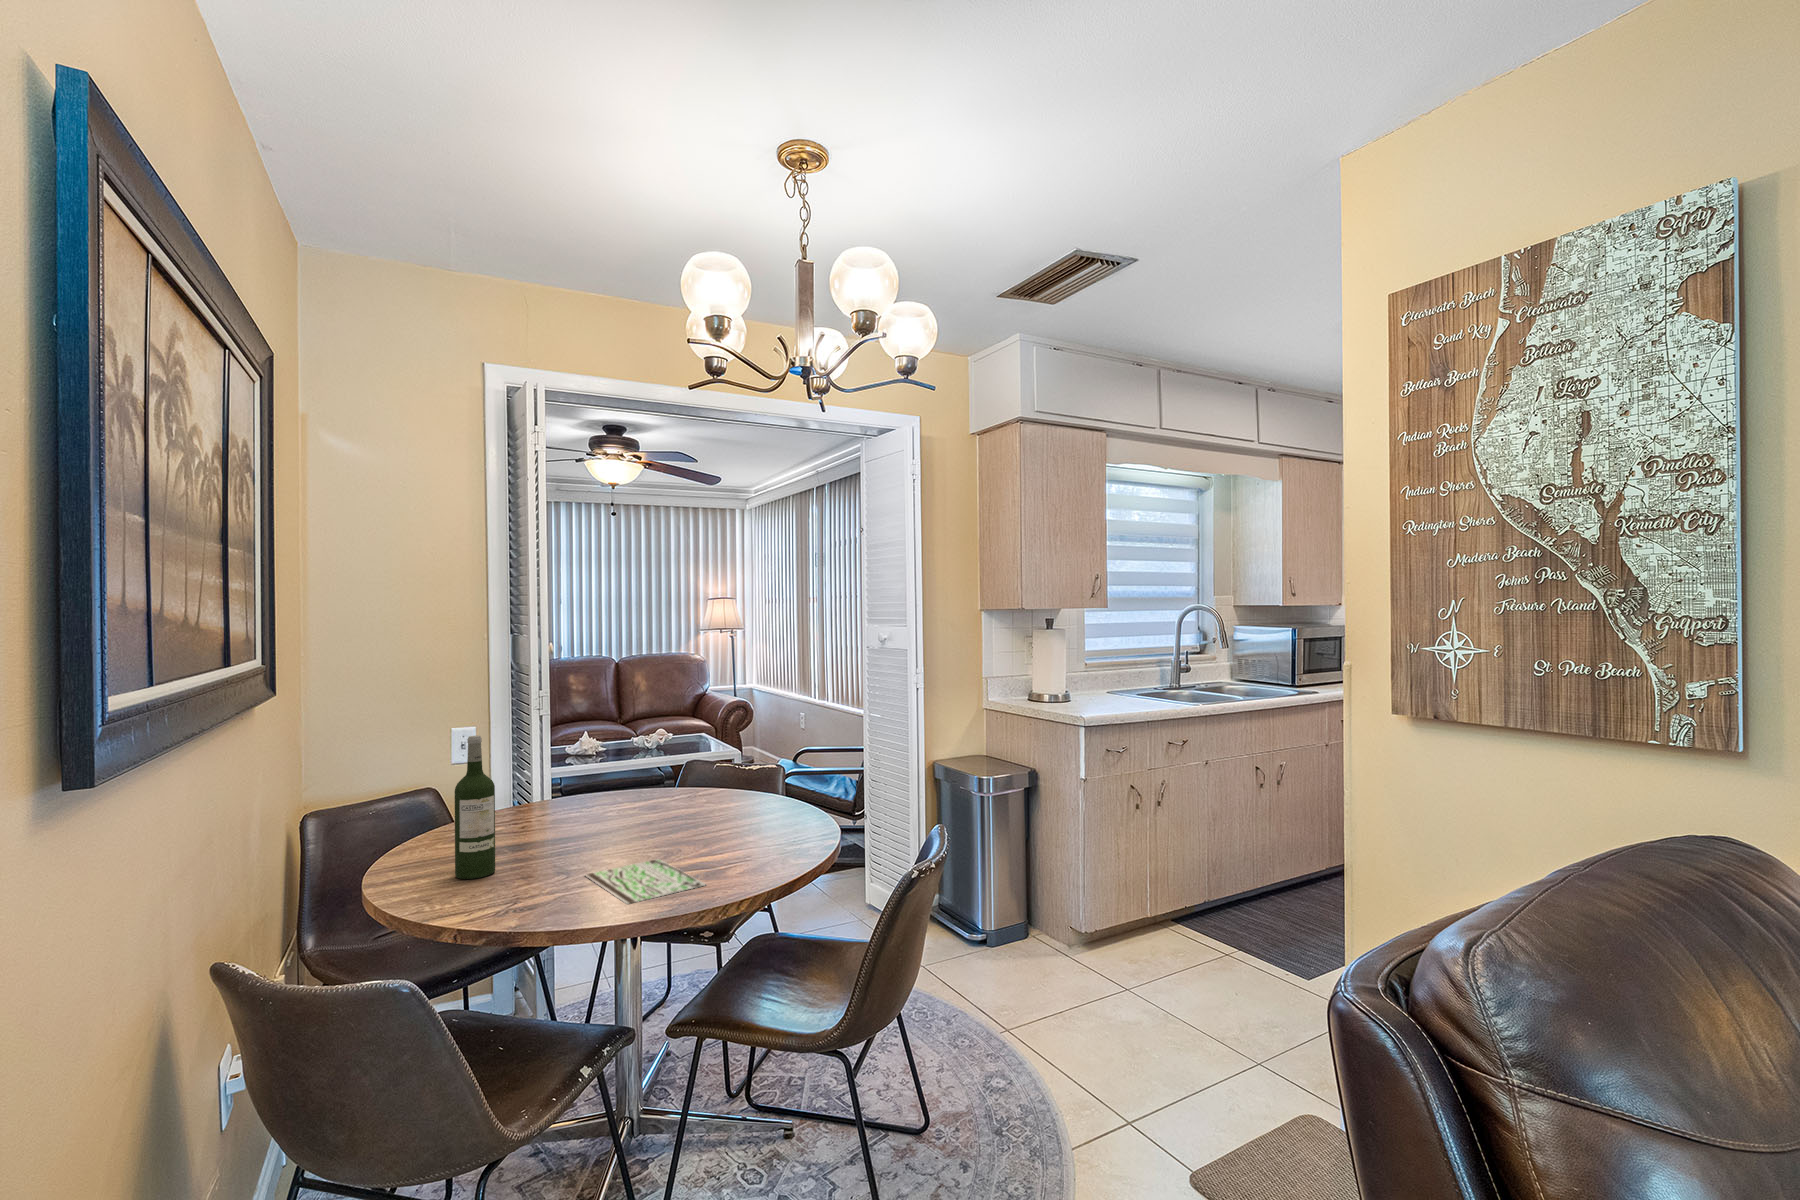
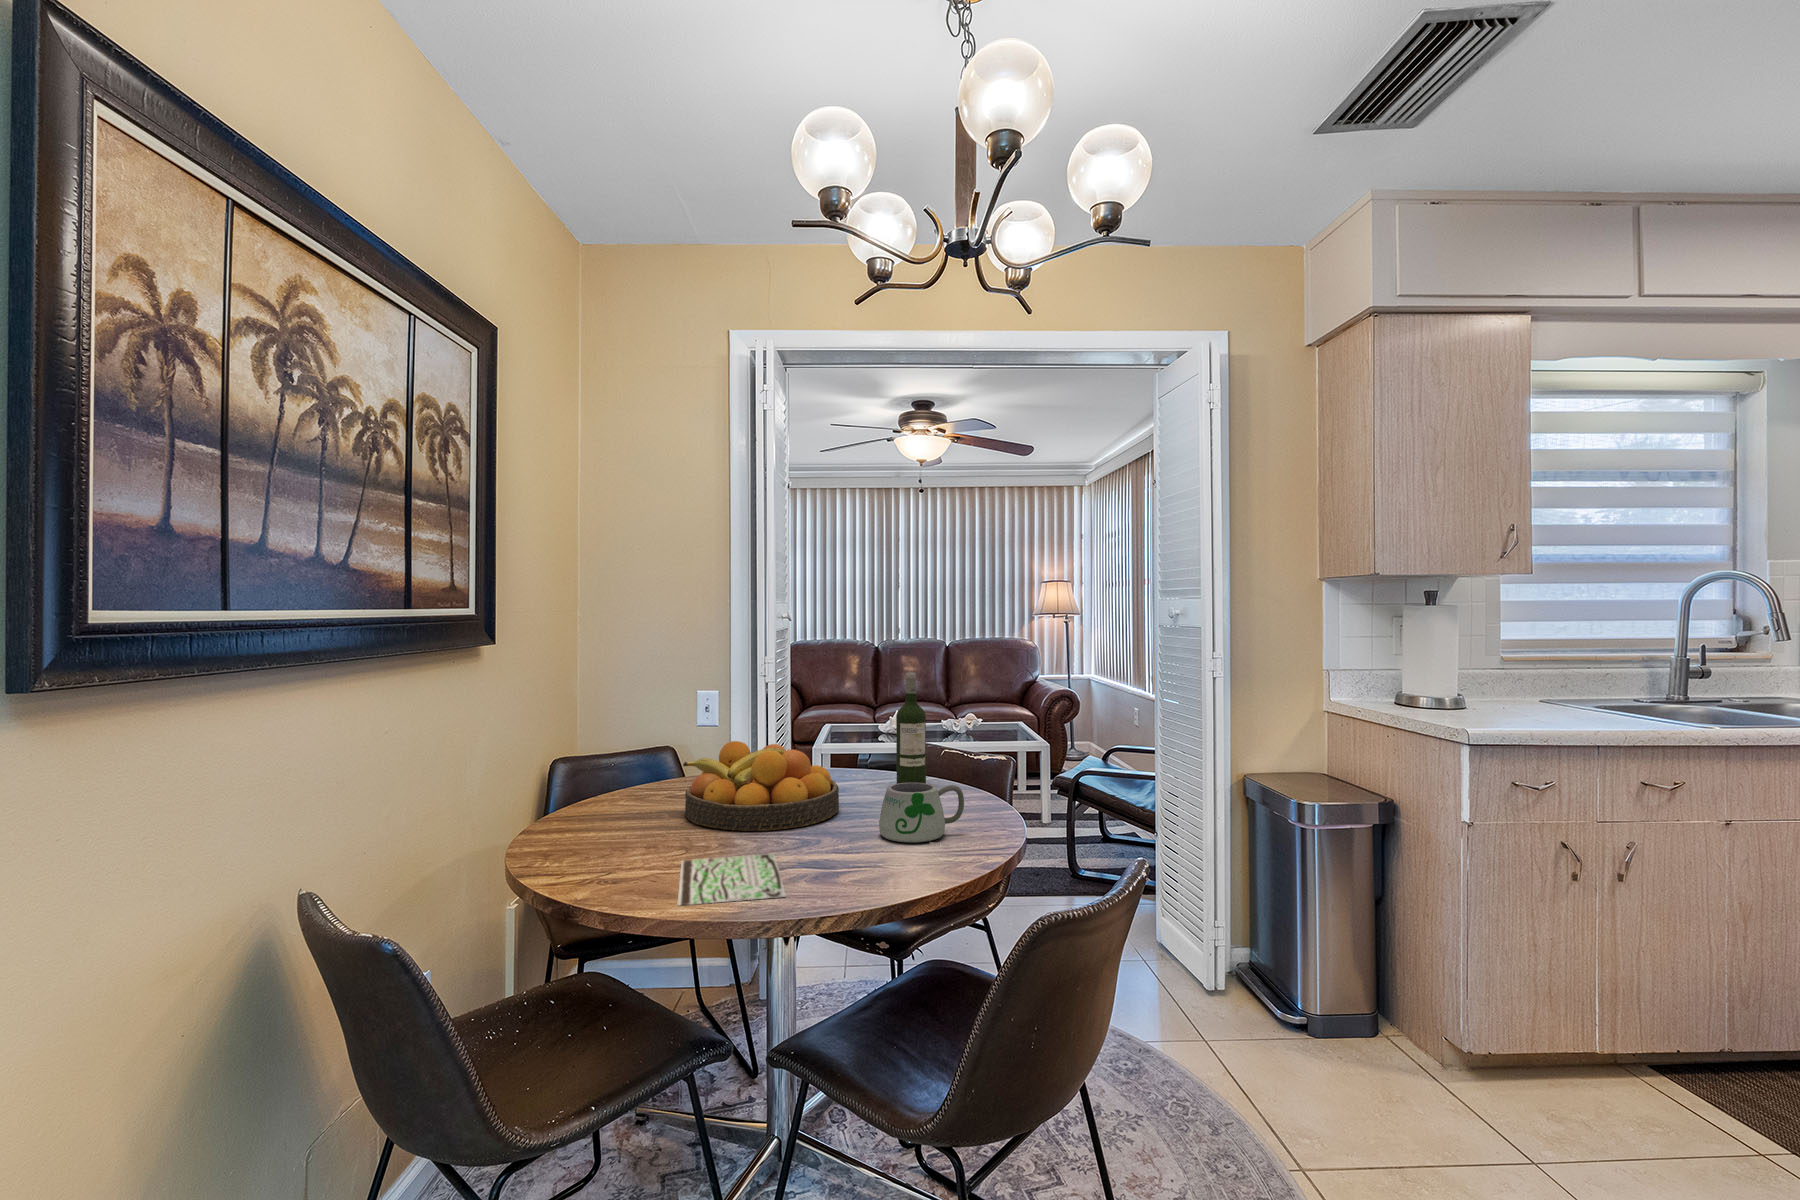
wine bottle: present [455,735,495,879] -> present [896,673,926,784]
fruit bowl: none [527,770,673,848] -> present [683,741,839,831]
mug: none [725,788,790,837] -> present [879,783,964,846]

